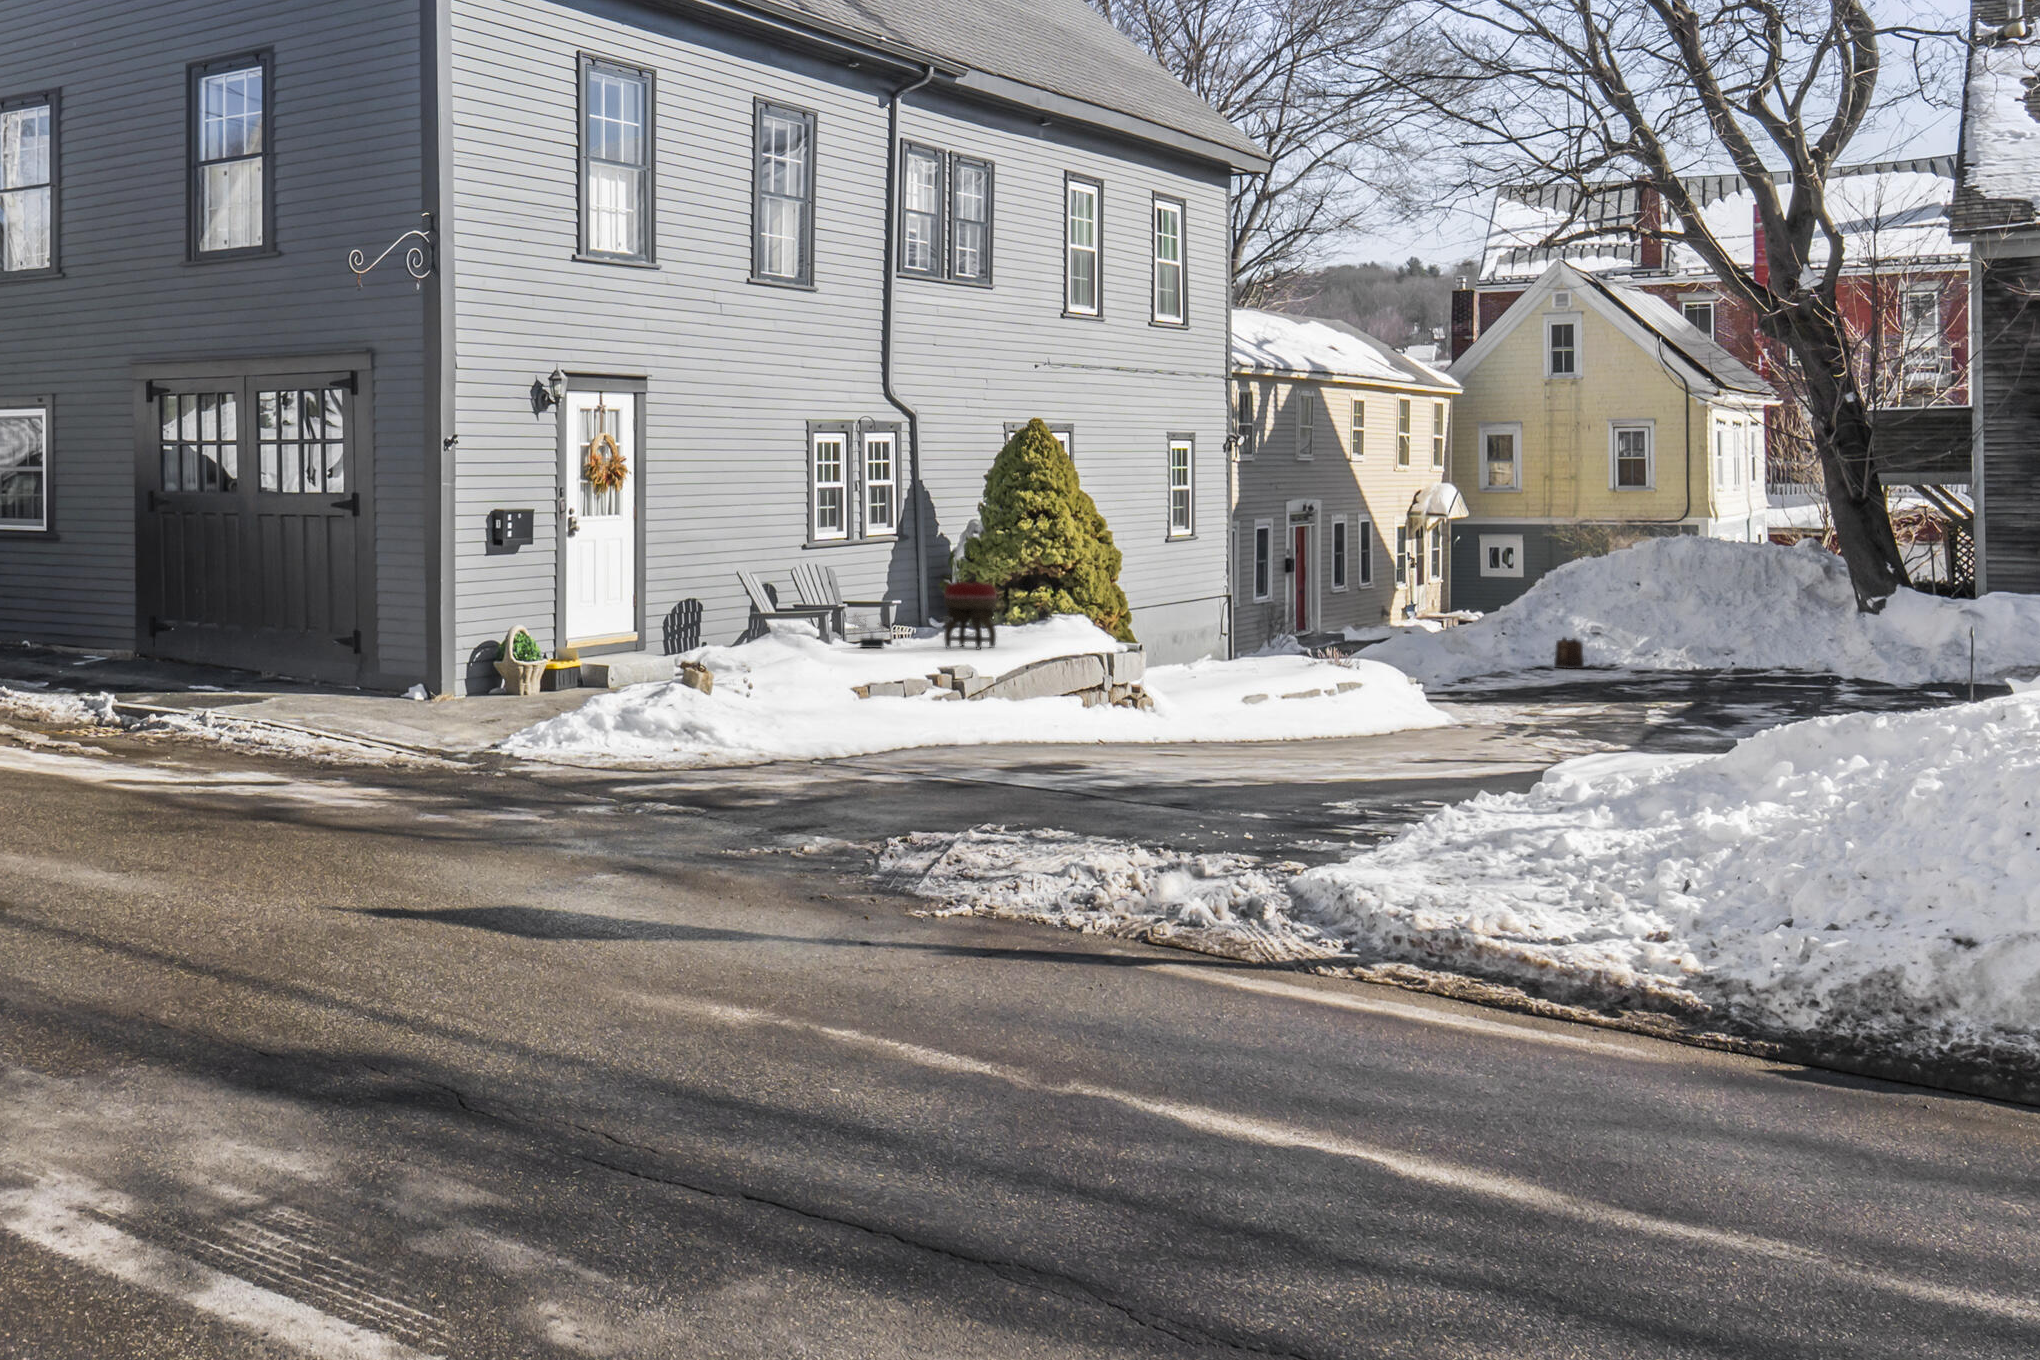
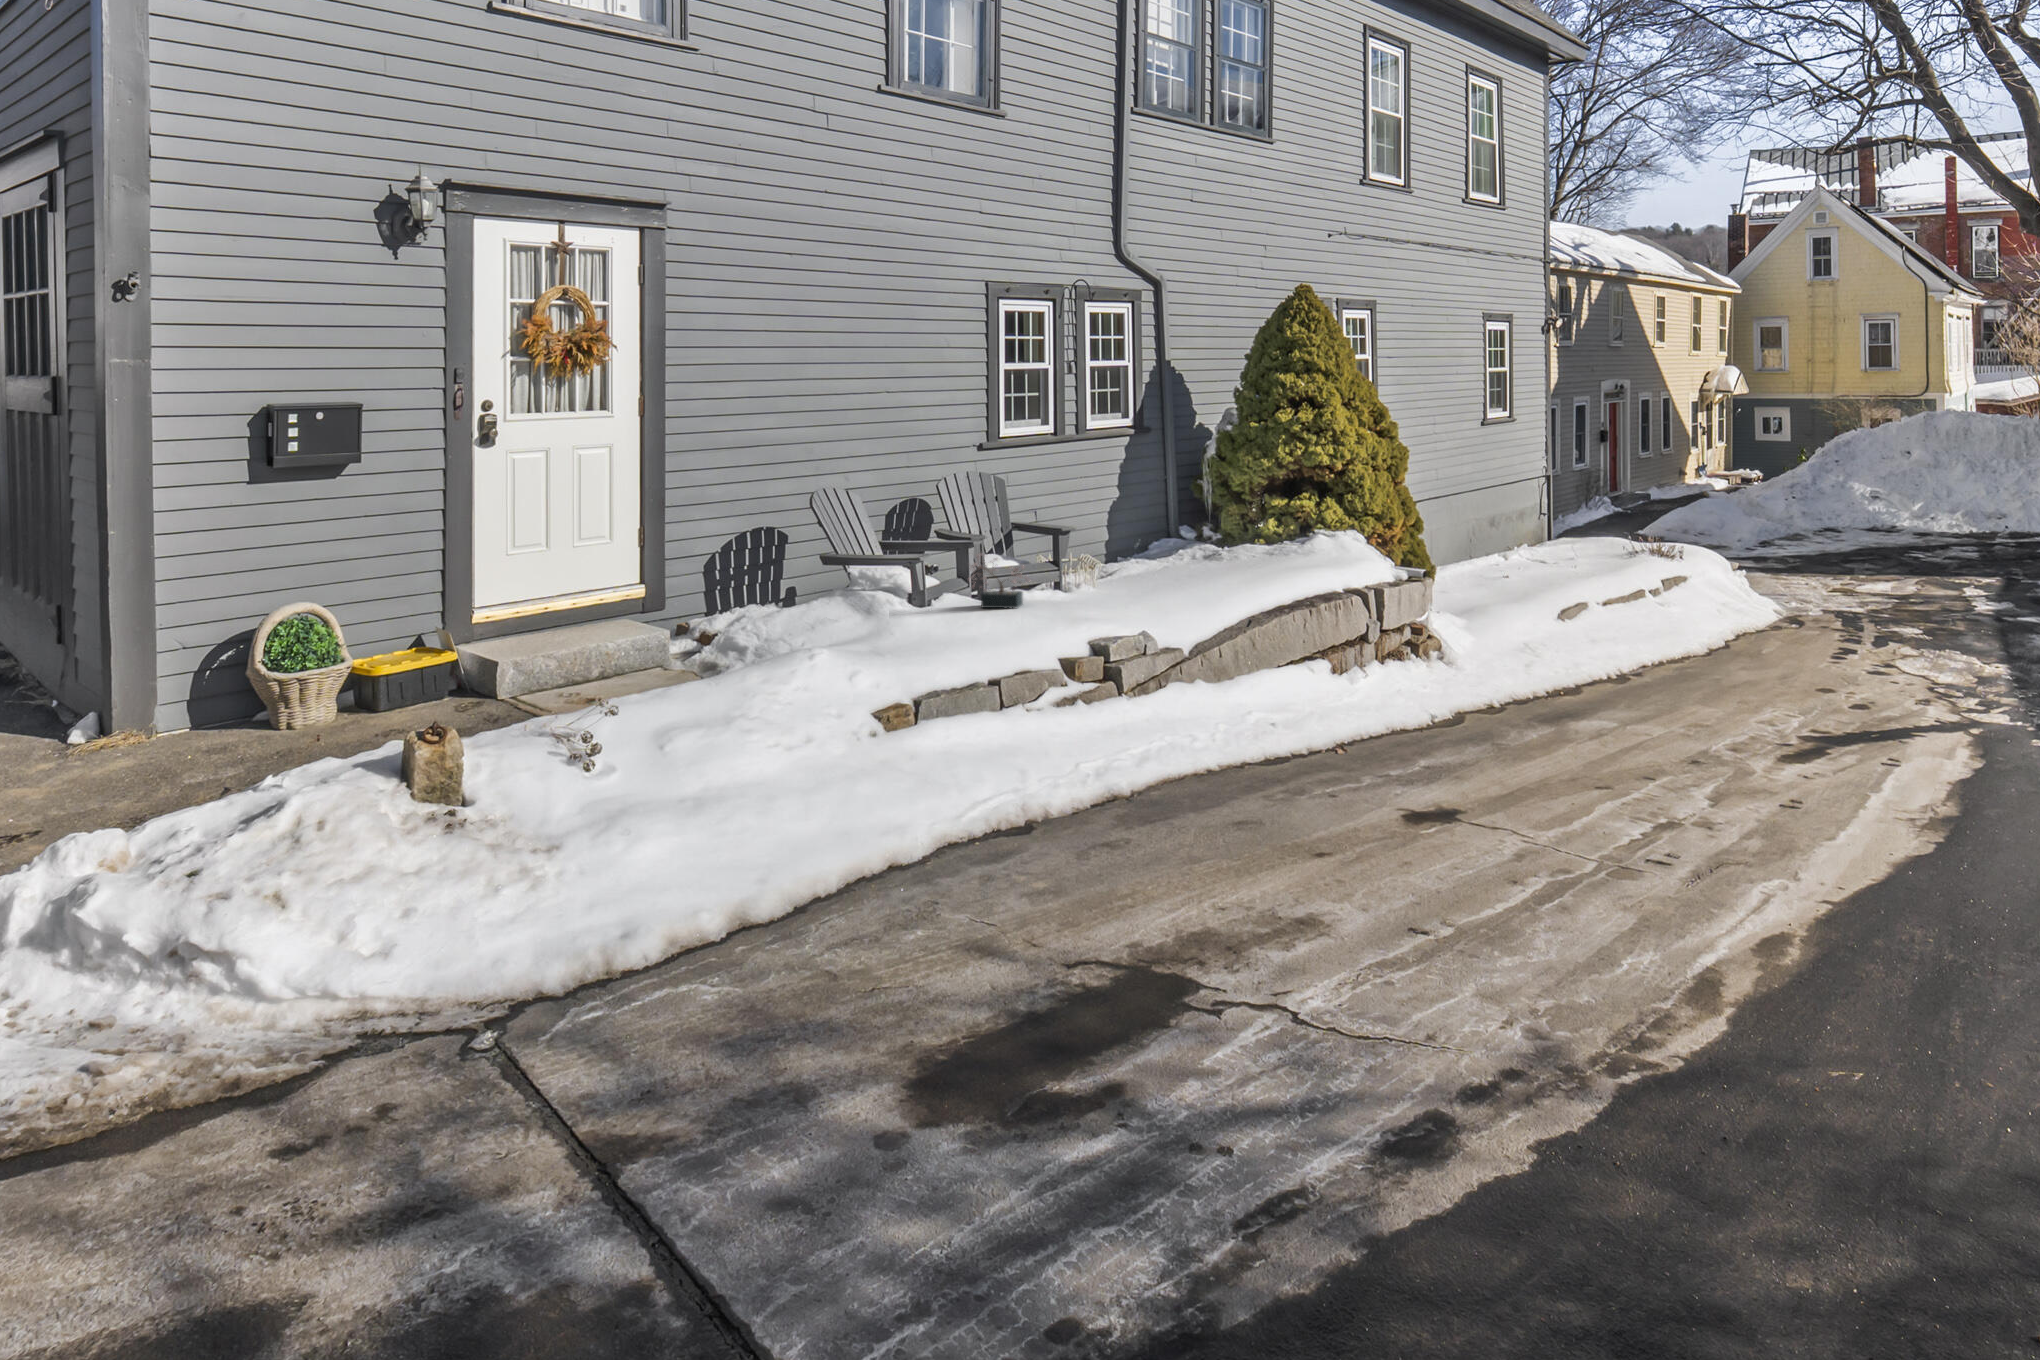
footstool: present [944,582,997,649] -> none [1106,504,1189,612]
bucket: present [1554,637,1584,669] -> none [1912,522,1948,558]

